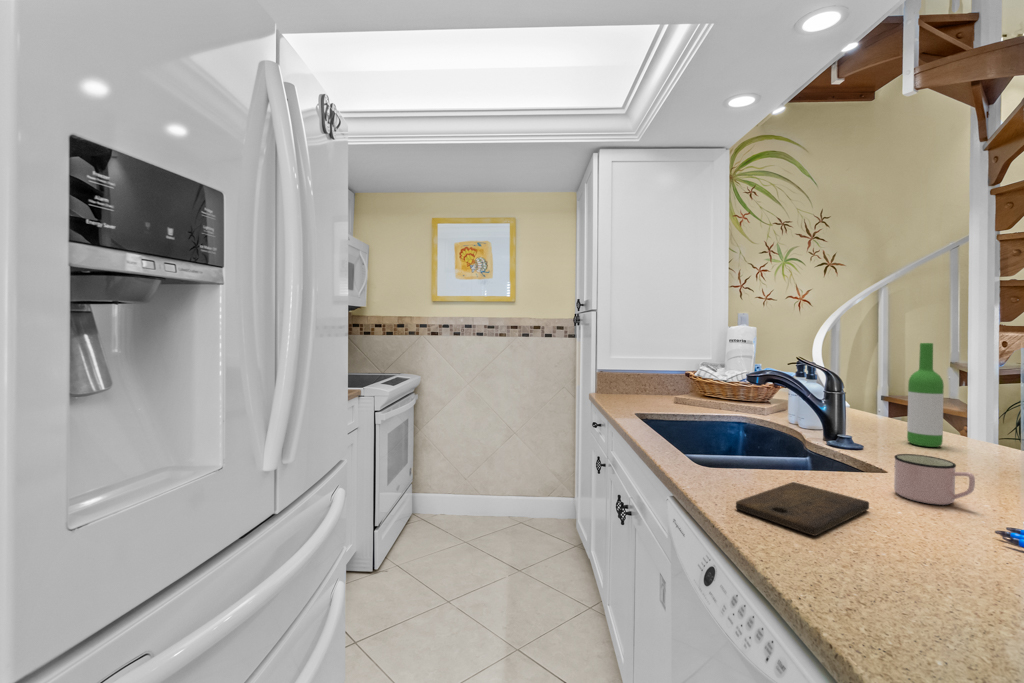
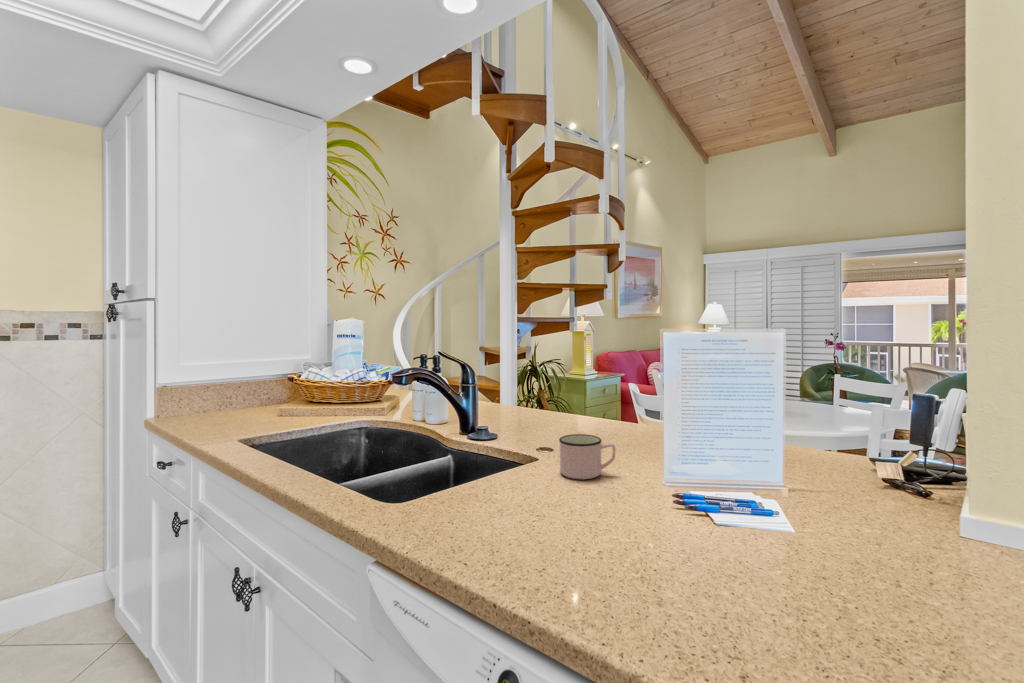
wine bottle: present [907,343,944,447] -> none [511,332,535,422]
cutting board: present [736,482,869,536] -> none [485,495,582,562]

